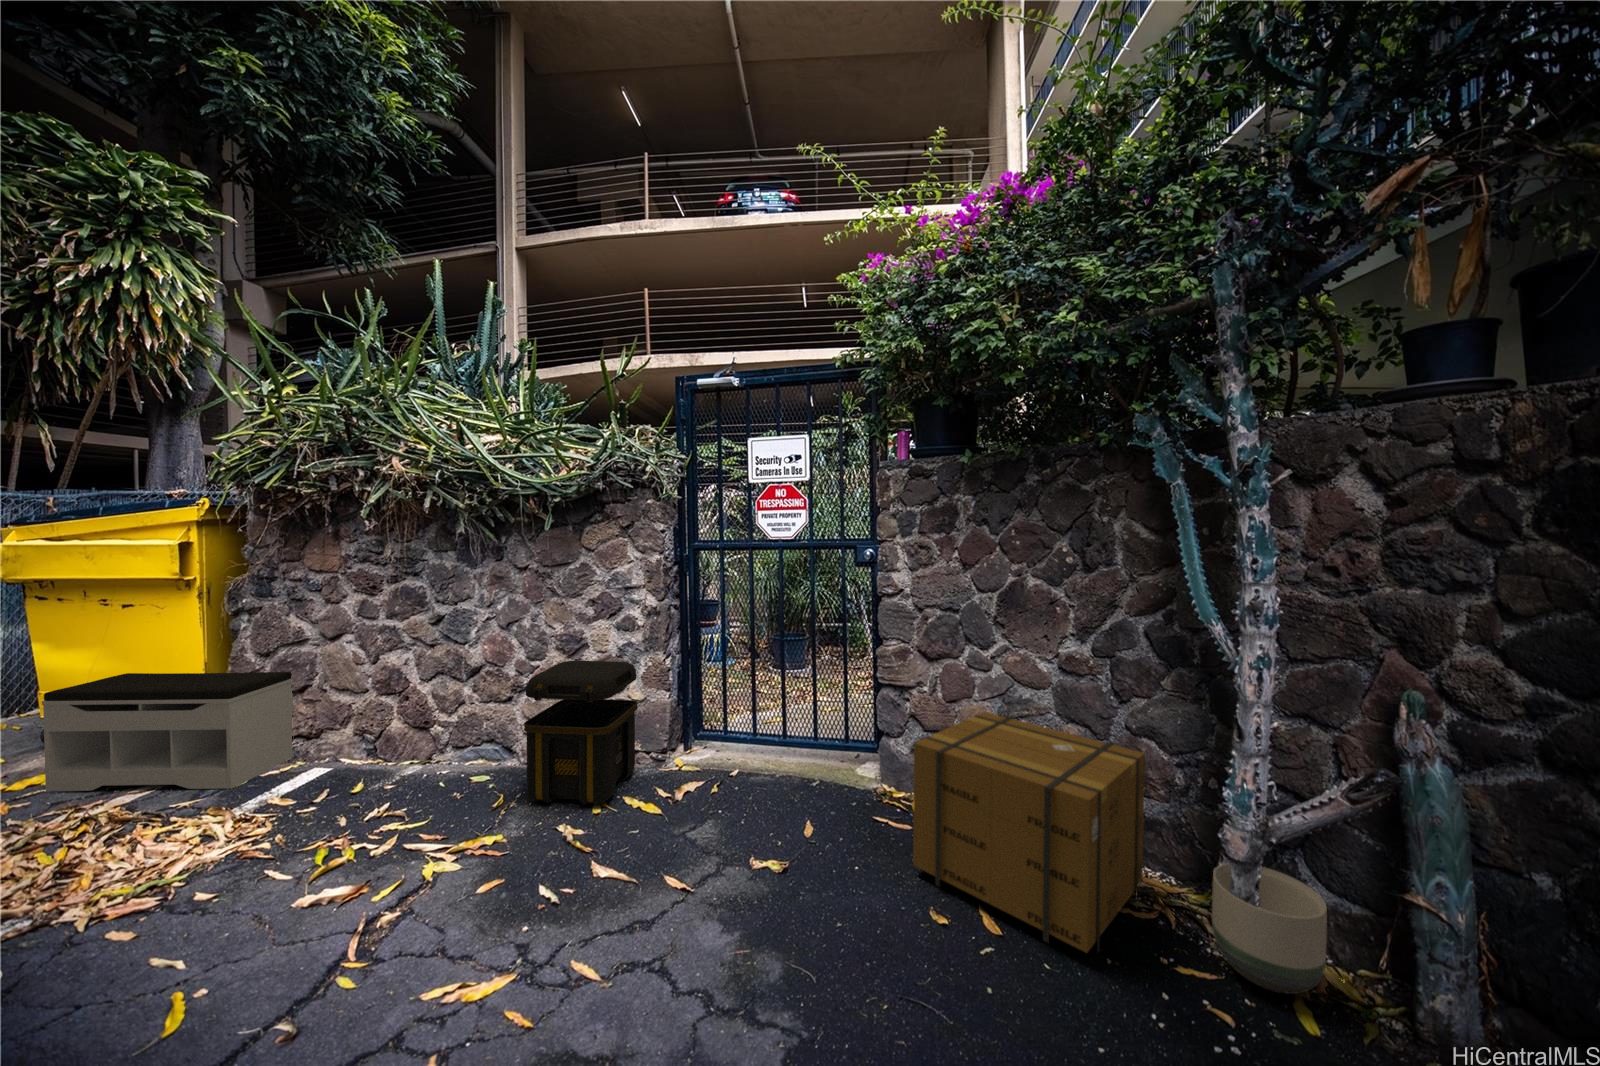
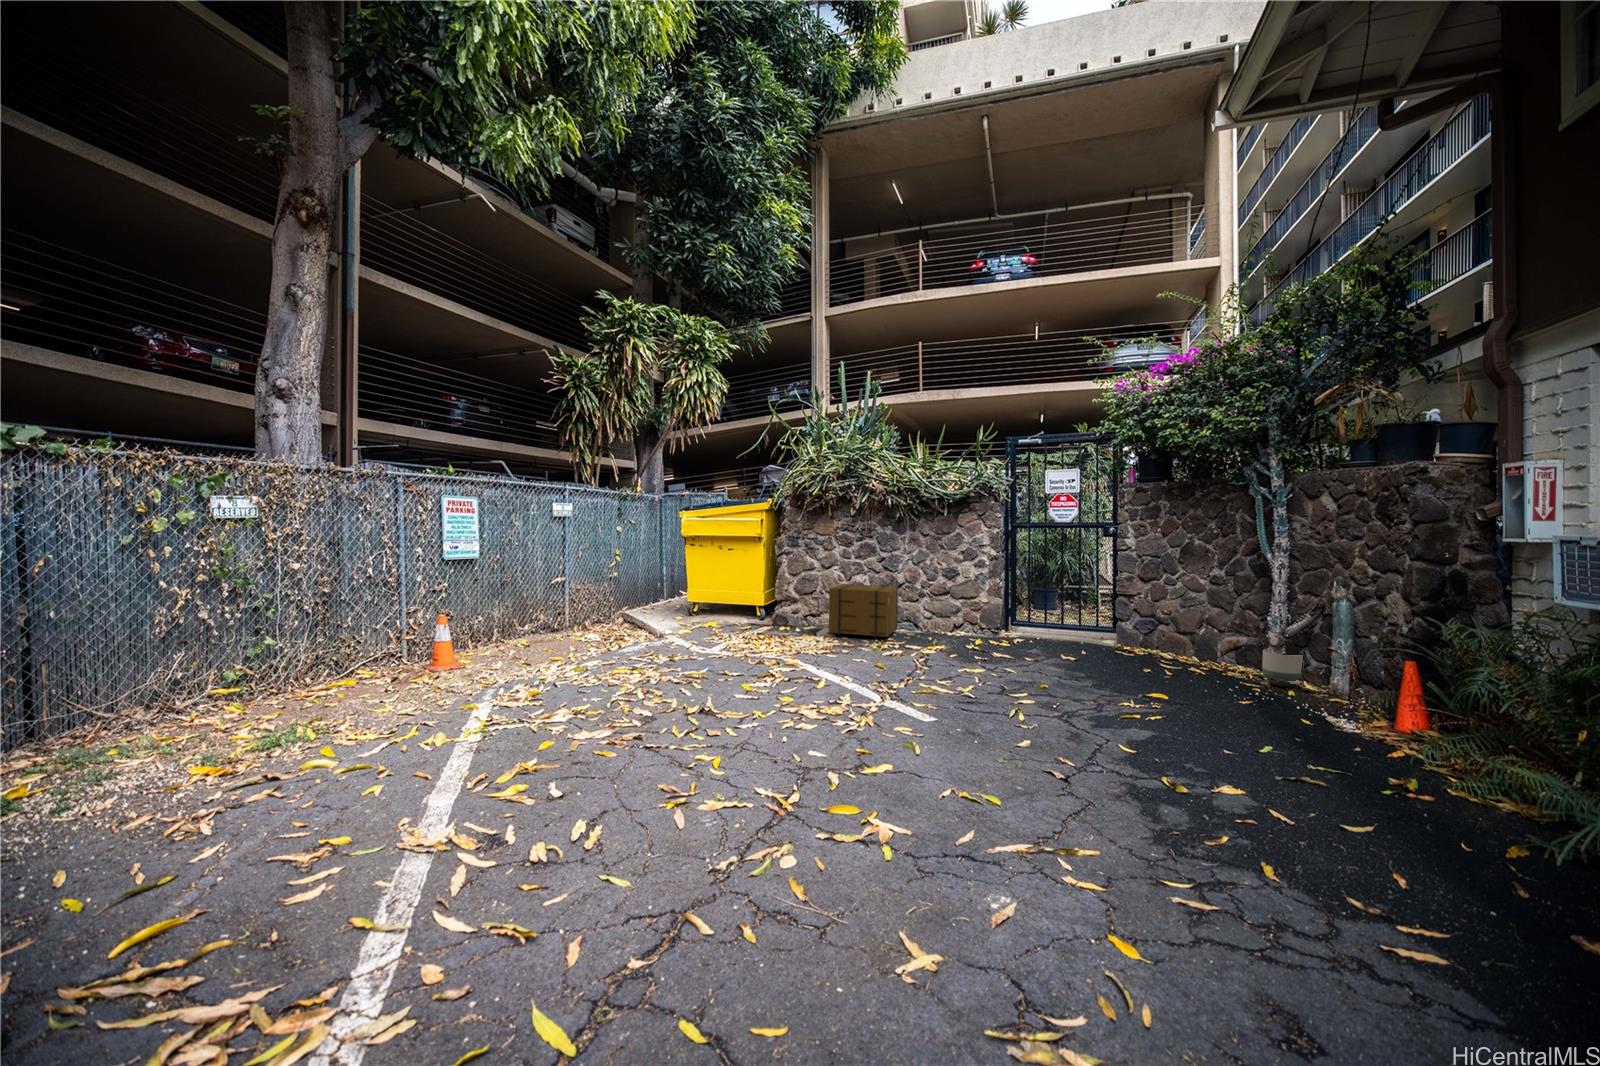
toolbox: present [524,660,638,805] -> none [943,581,987,643]
bench: present [42,672,294,792] -> none [725,581,808,631]
cardboard box: present [913,712,1145,953] -> present [829,584,898,638]

